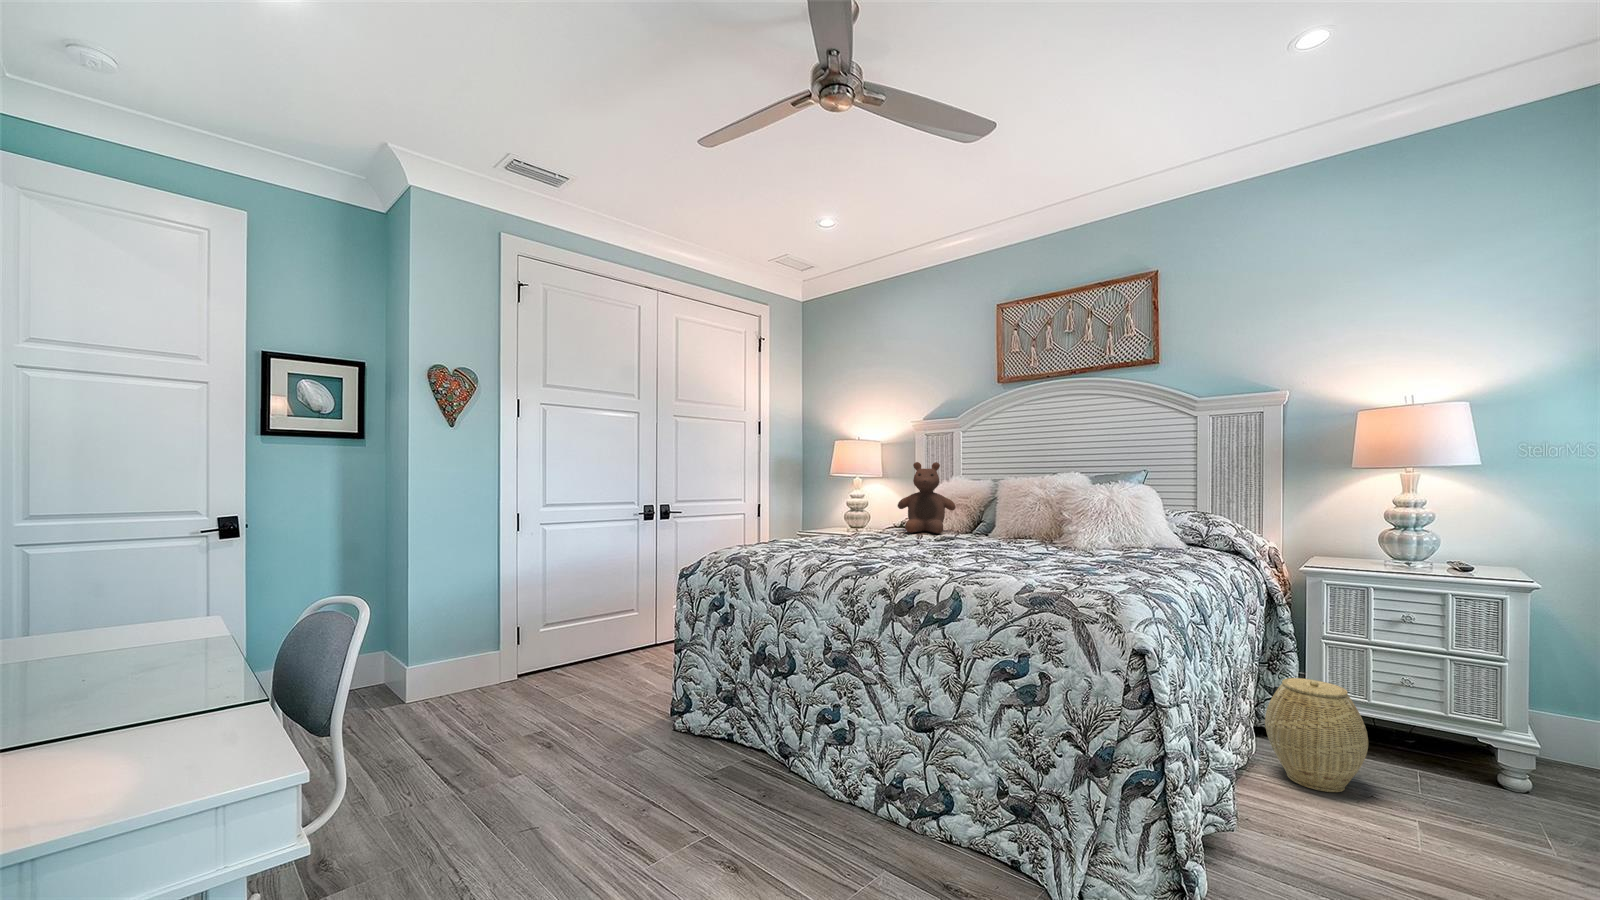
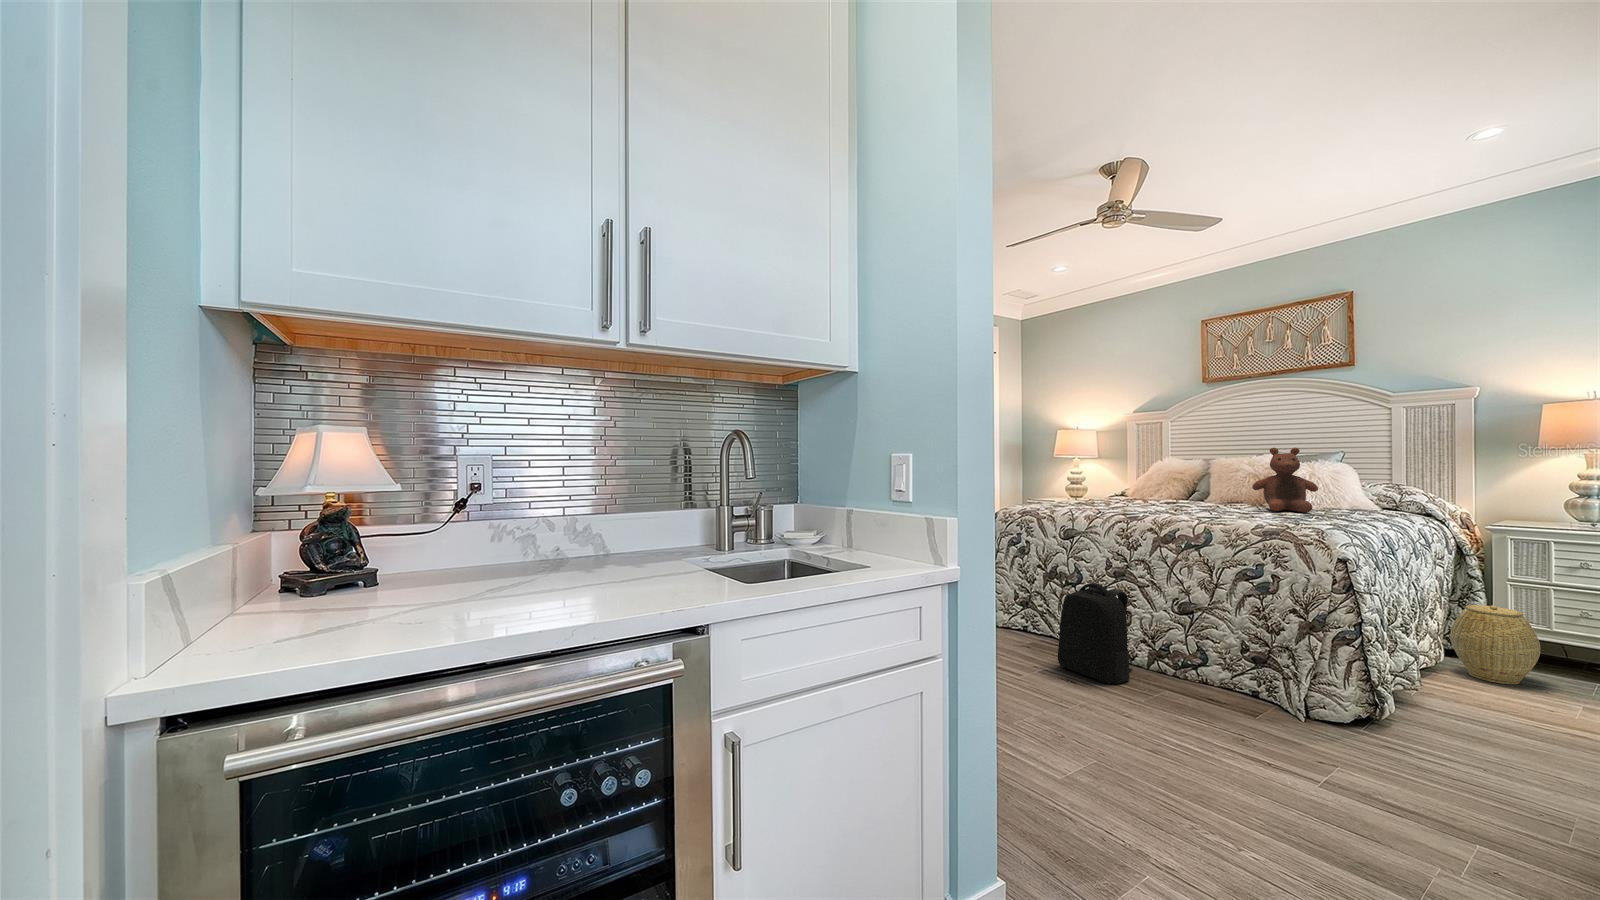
stuffed bear: present [898,462,956,533] -> present [1252,448,1318,512]
backpack: none [737,681,853,863] -> present [1058,583,1132,684]

